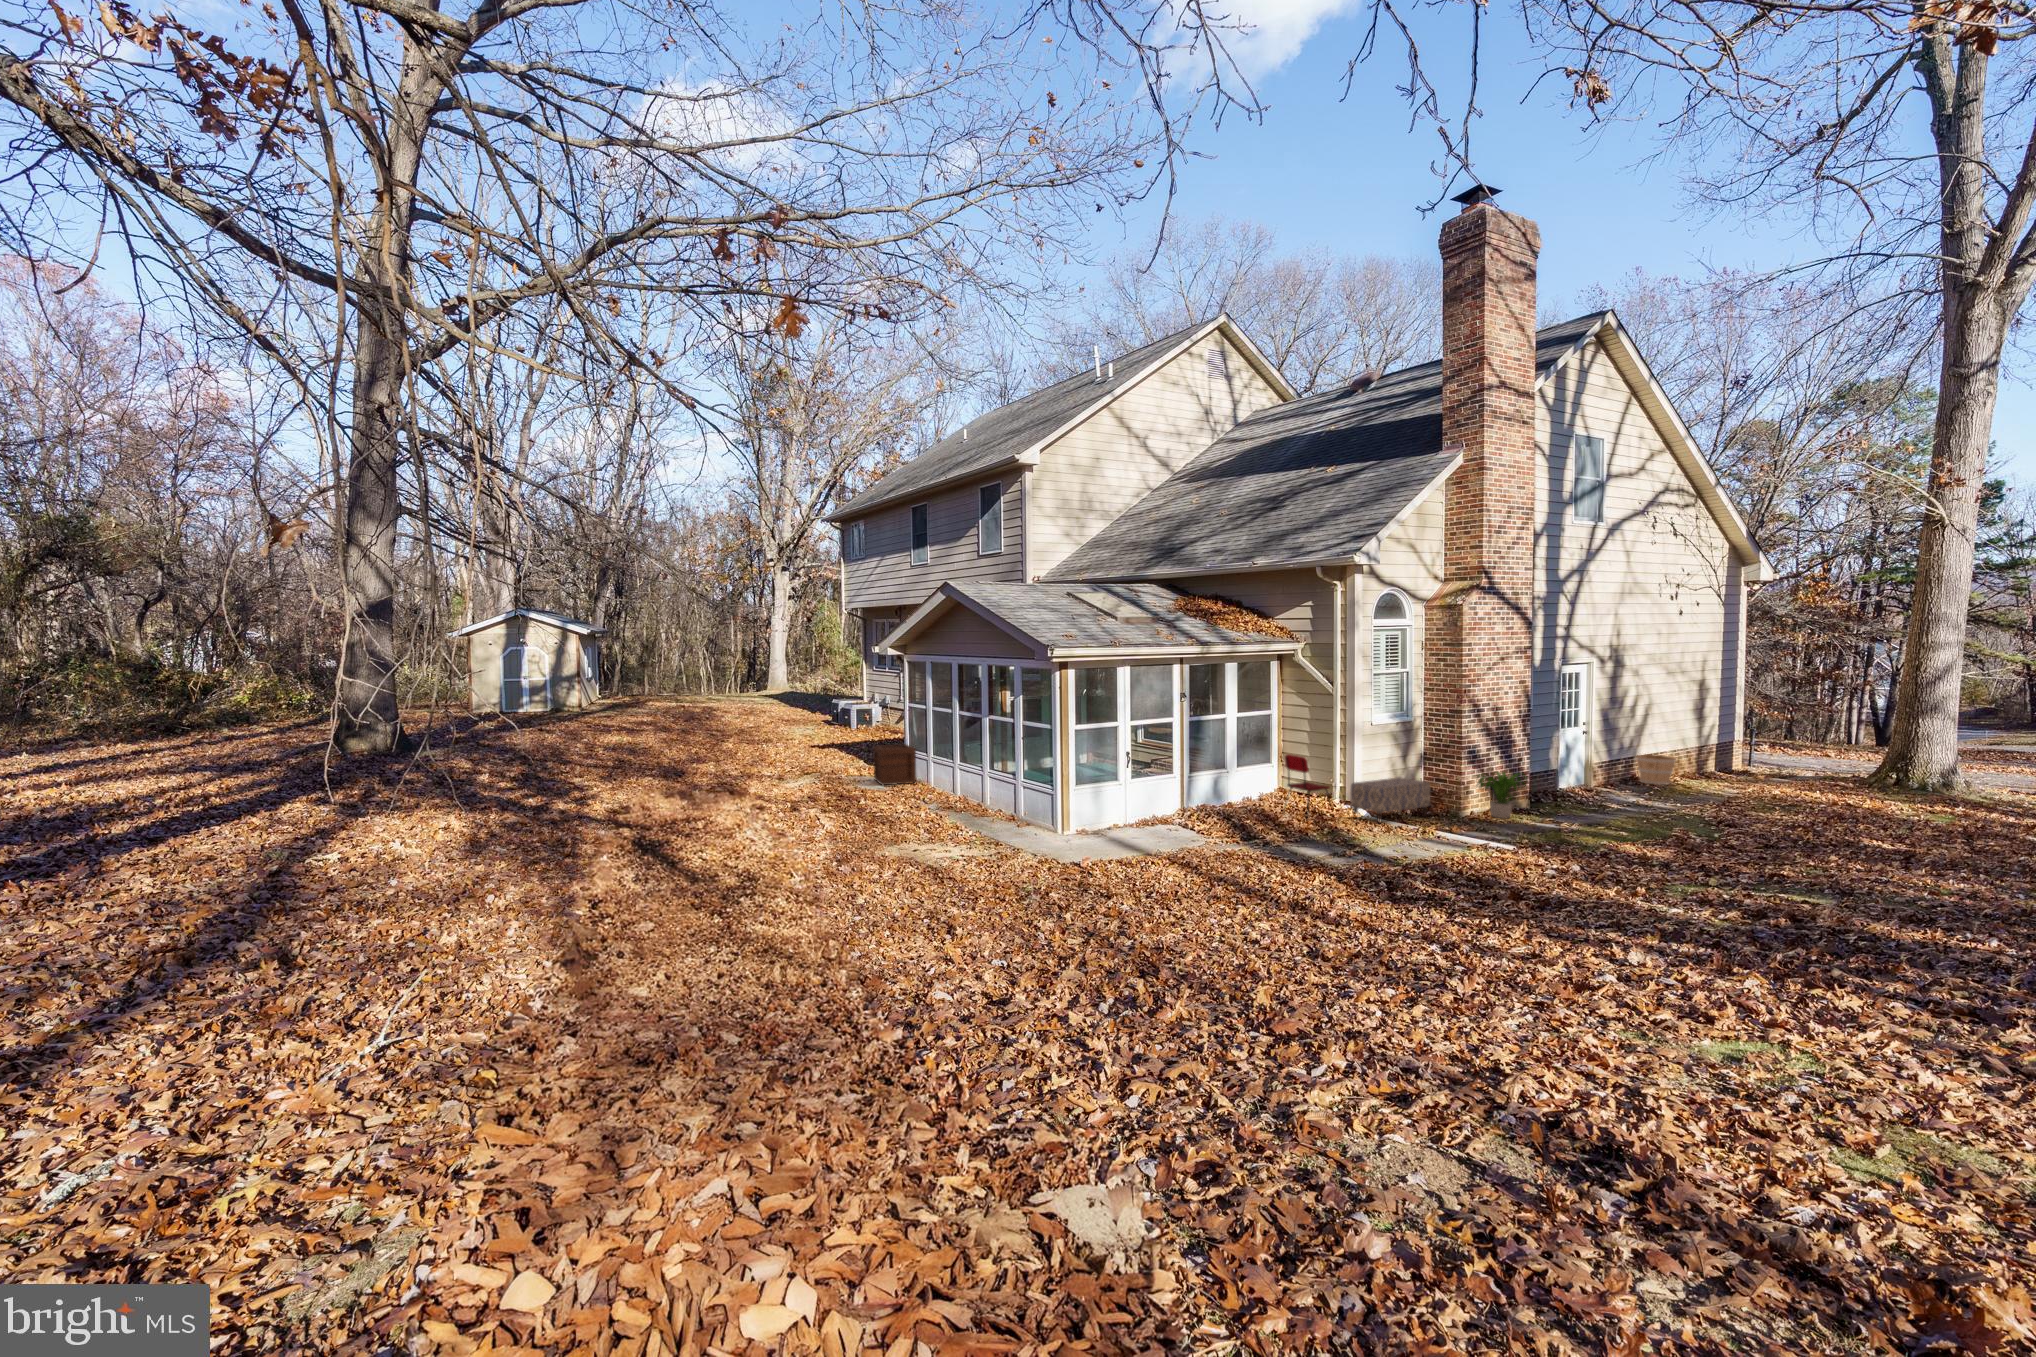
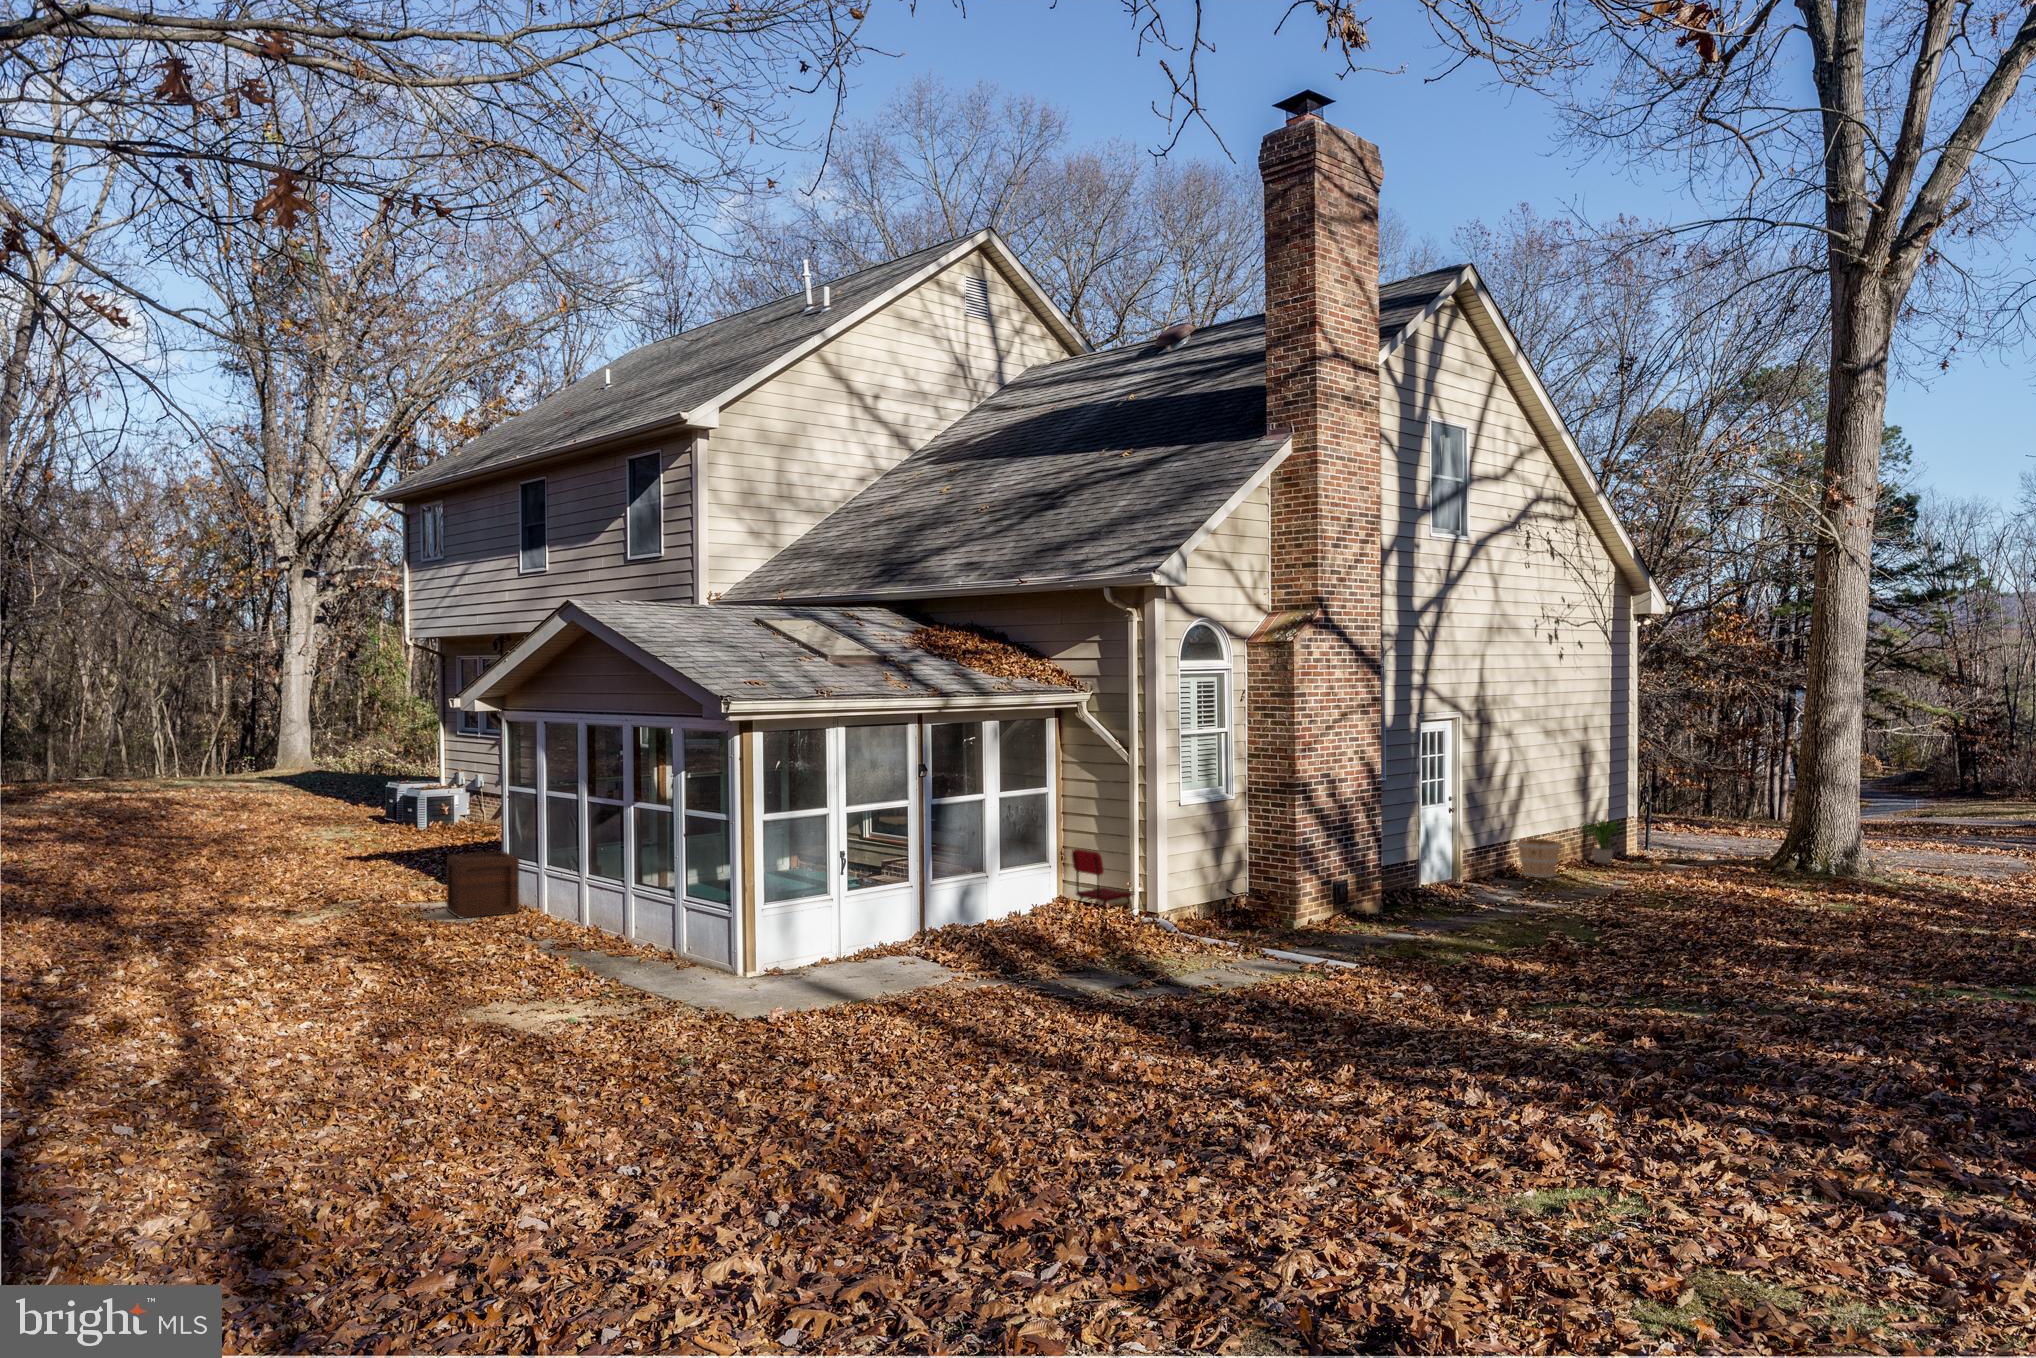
potted plant: present [1478,771,1527,818] -> present [1581,820,1625,864]
bench: present [1350,777,1430,824] -> none [1160,877,1262,943]

